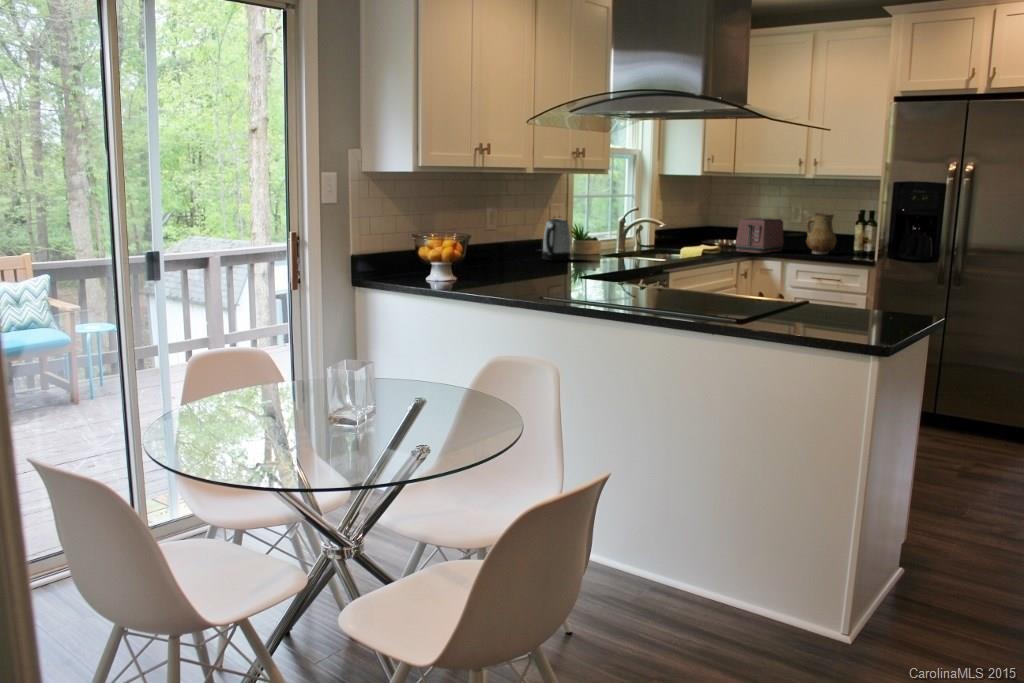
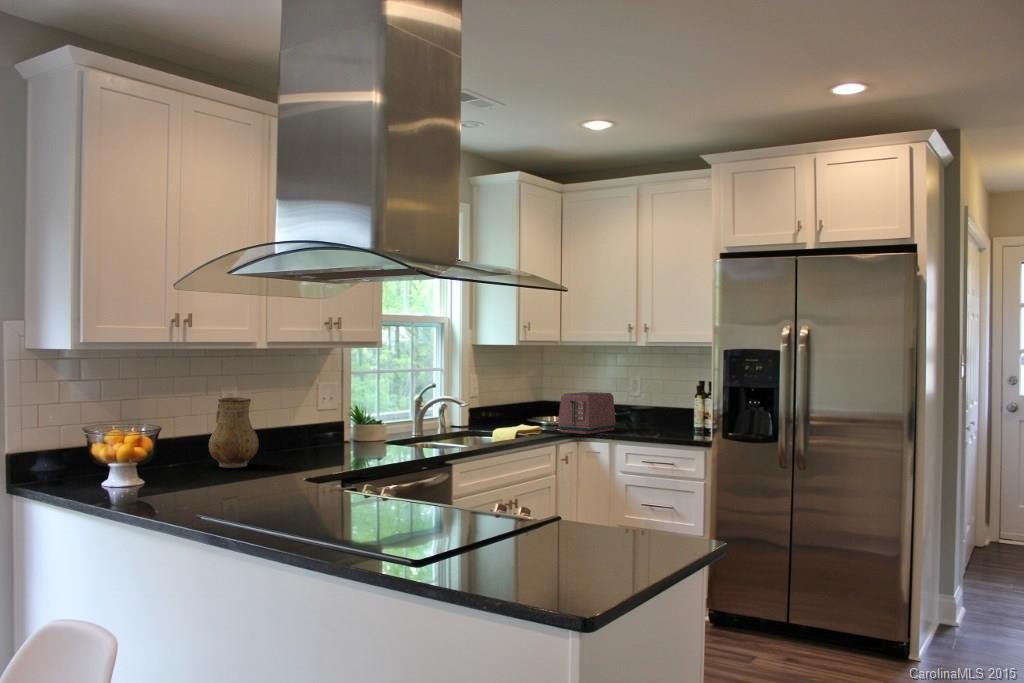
ceramic pitcher: present [806,213,836,254] -> present [209,397,259,468]
kettle: present [542,219,570,261] -> none [303,398,338,451]

